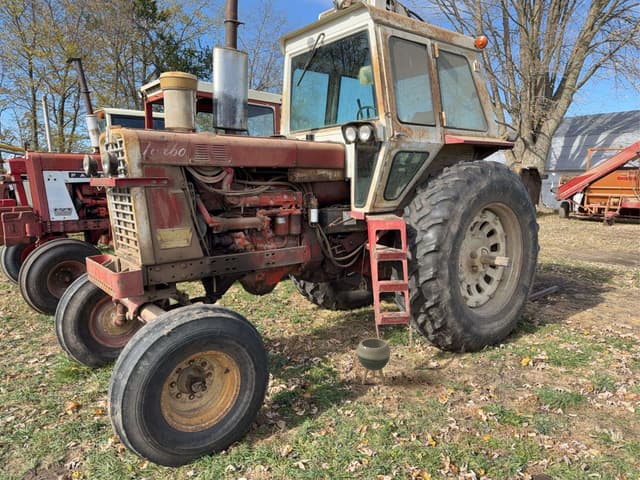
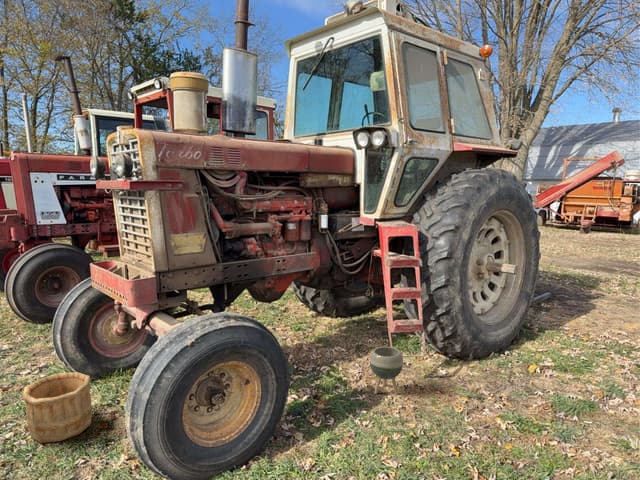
wooden bucket: none [22,360,90,426] -> present [22,372,92,443]

